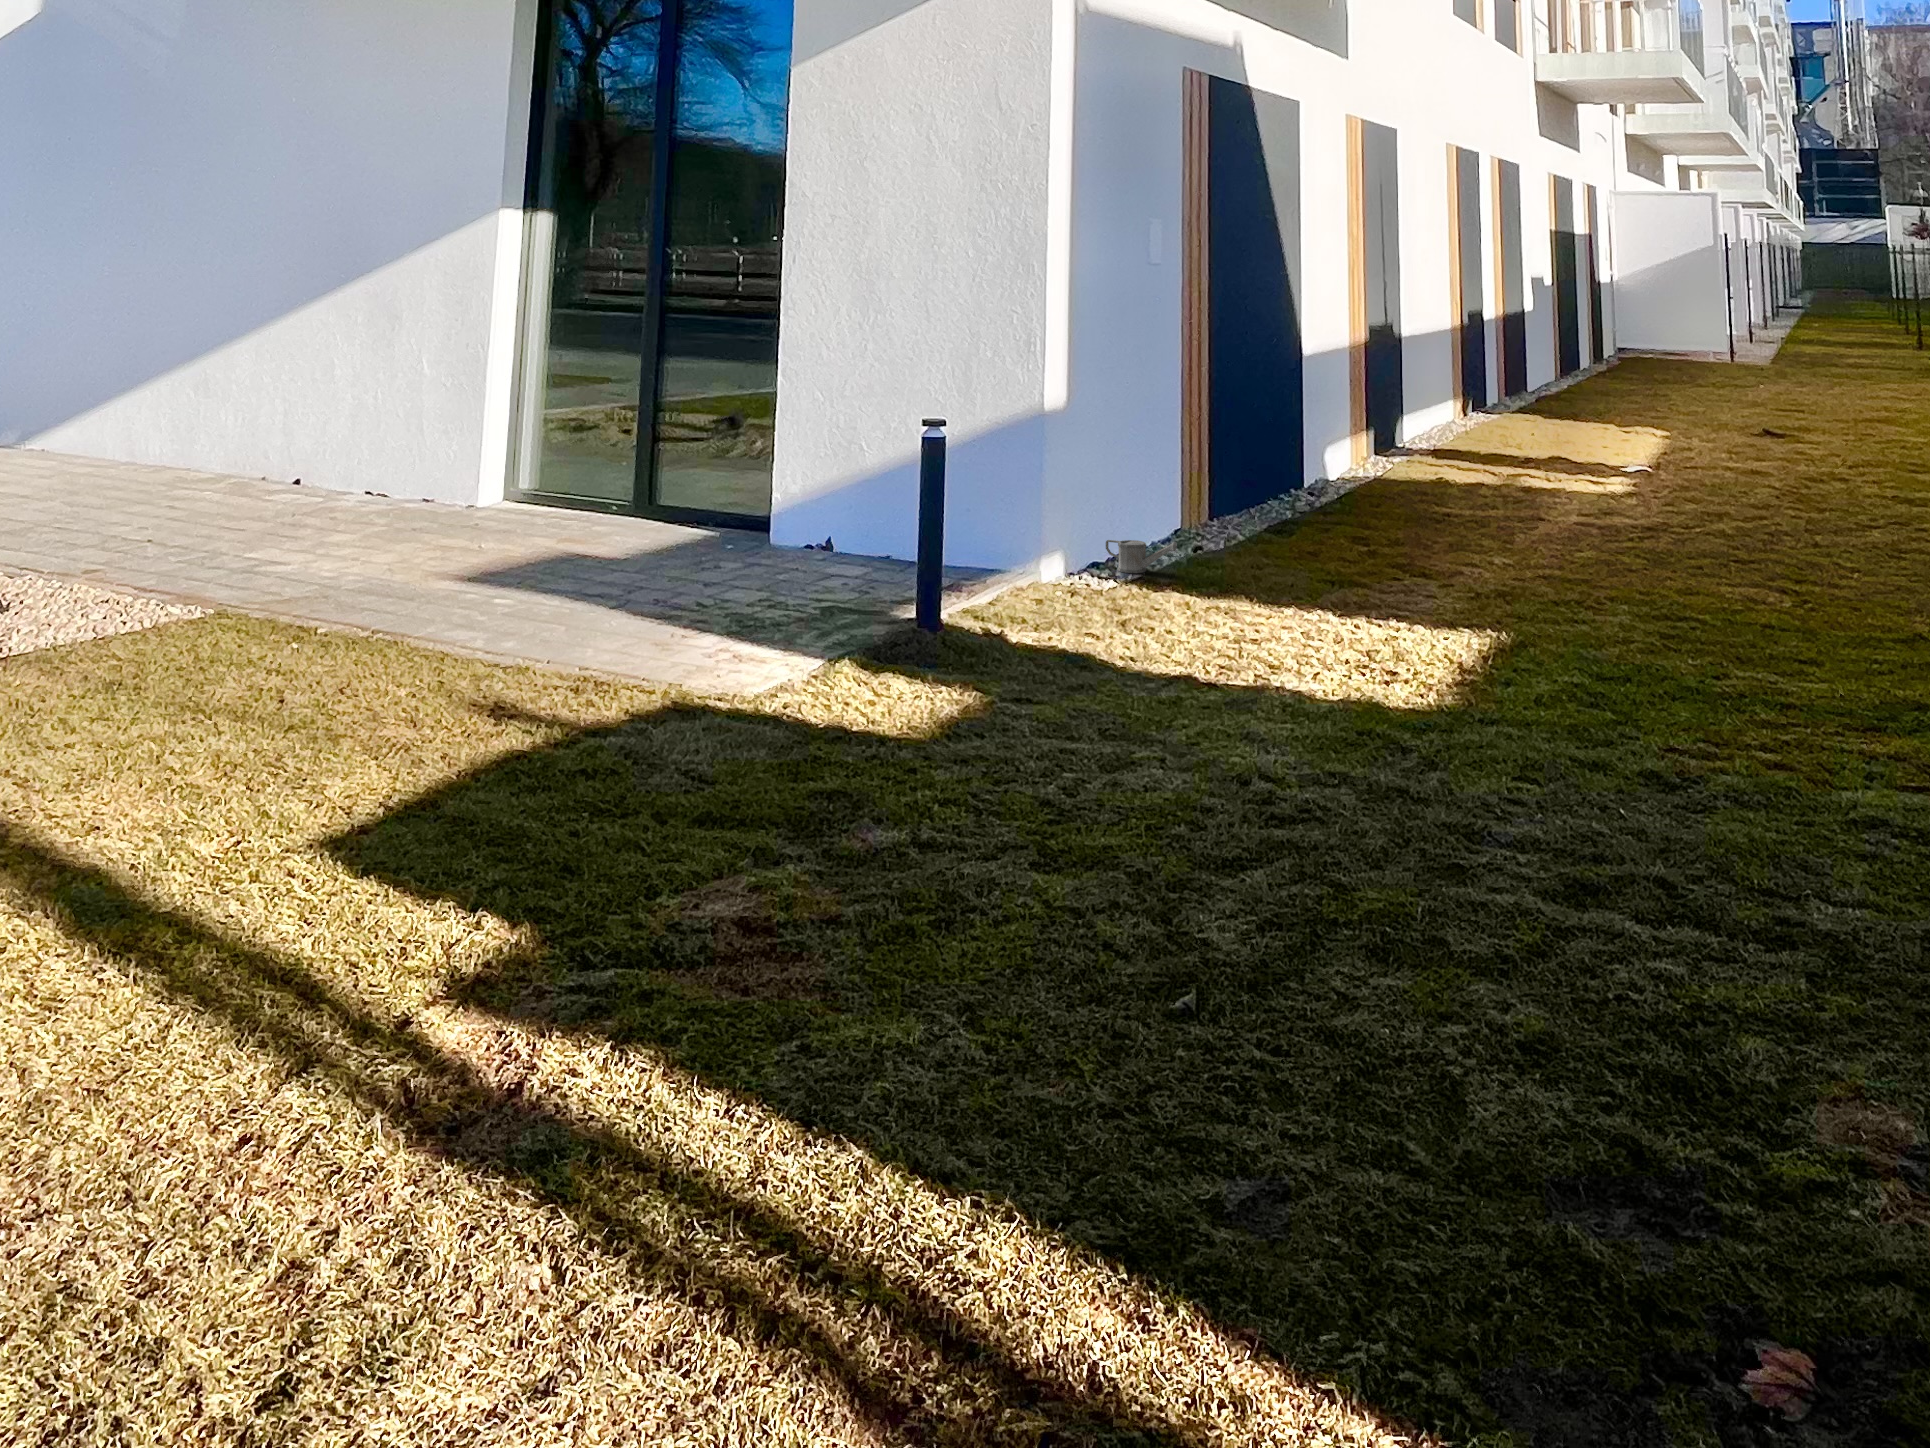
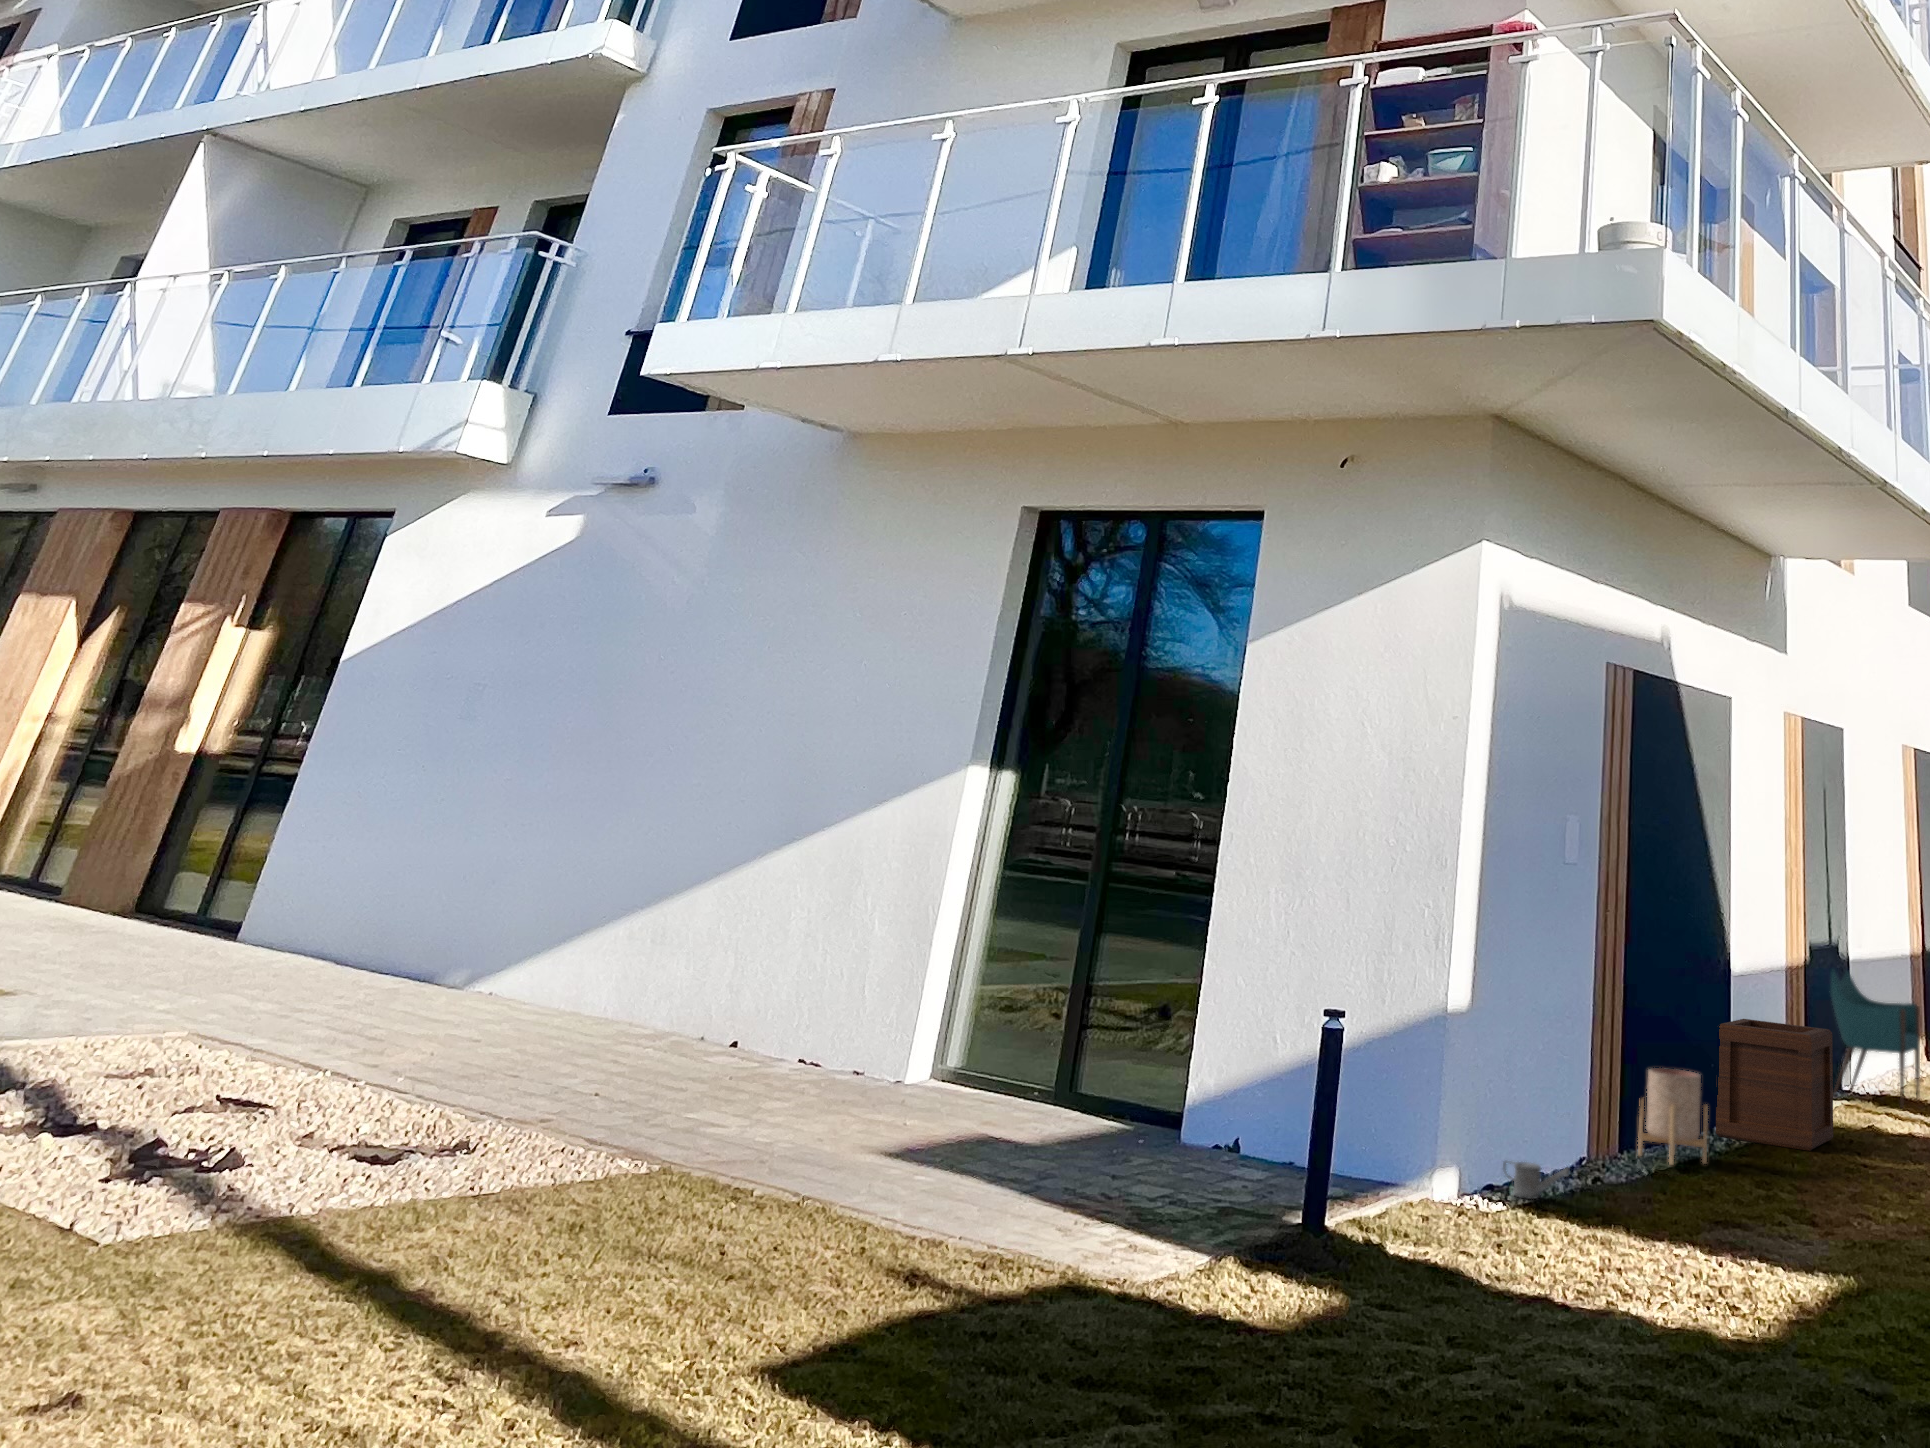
chair: none [1388,327,1481,456] -> present [1831,970,1920,1107]
wooden crate: none [1299,390,1414,503] -> present [1716,1019,1833,1151]
planter: none [1230,442,1301,528] -> present [1638,1068,1708,1165]

